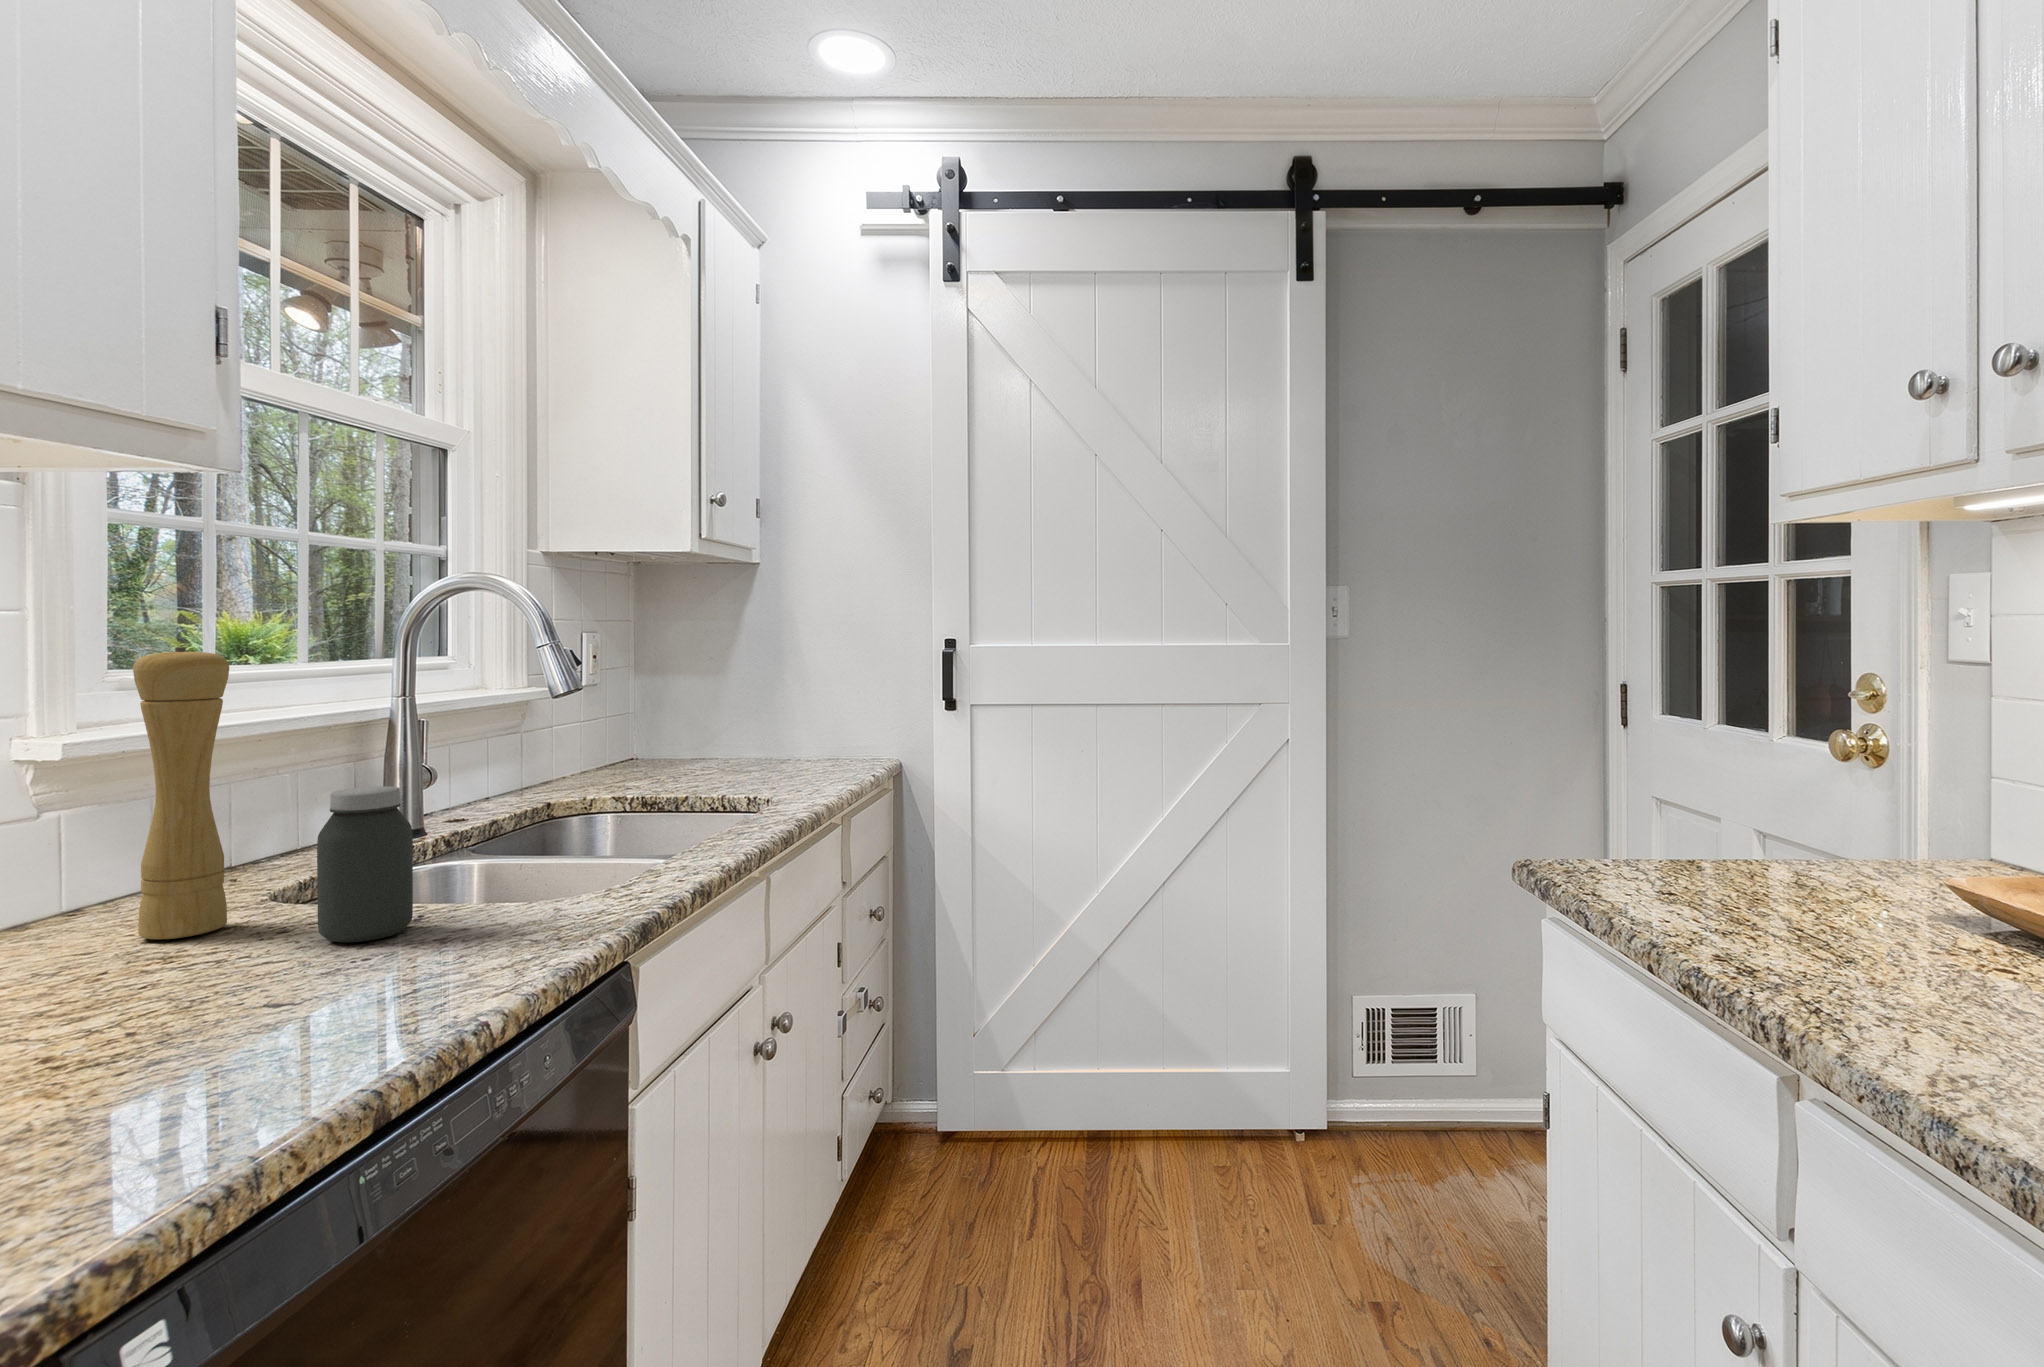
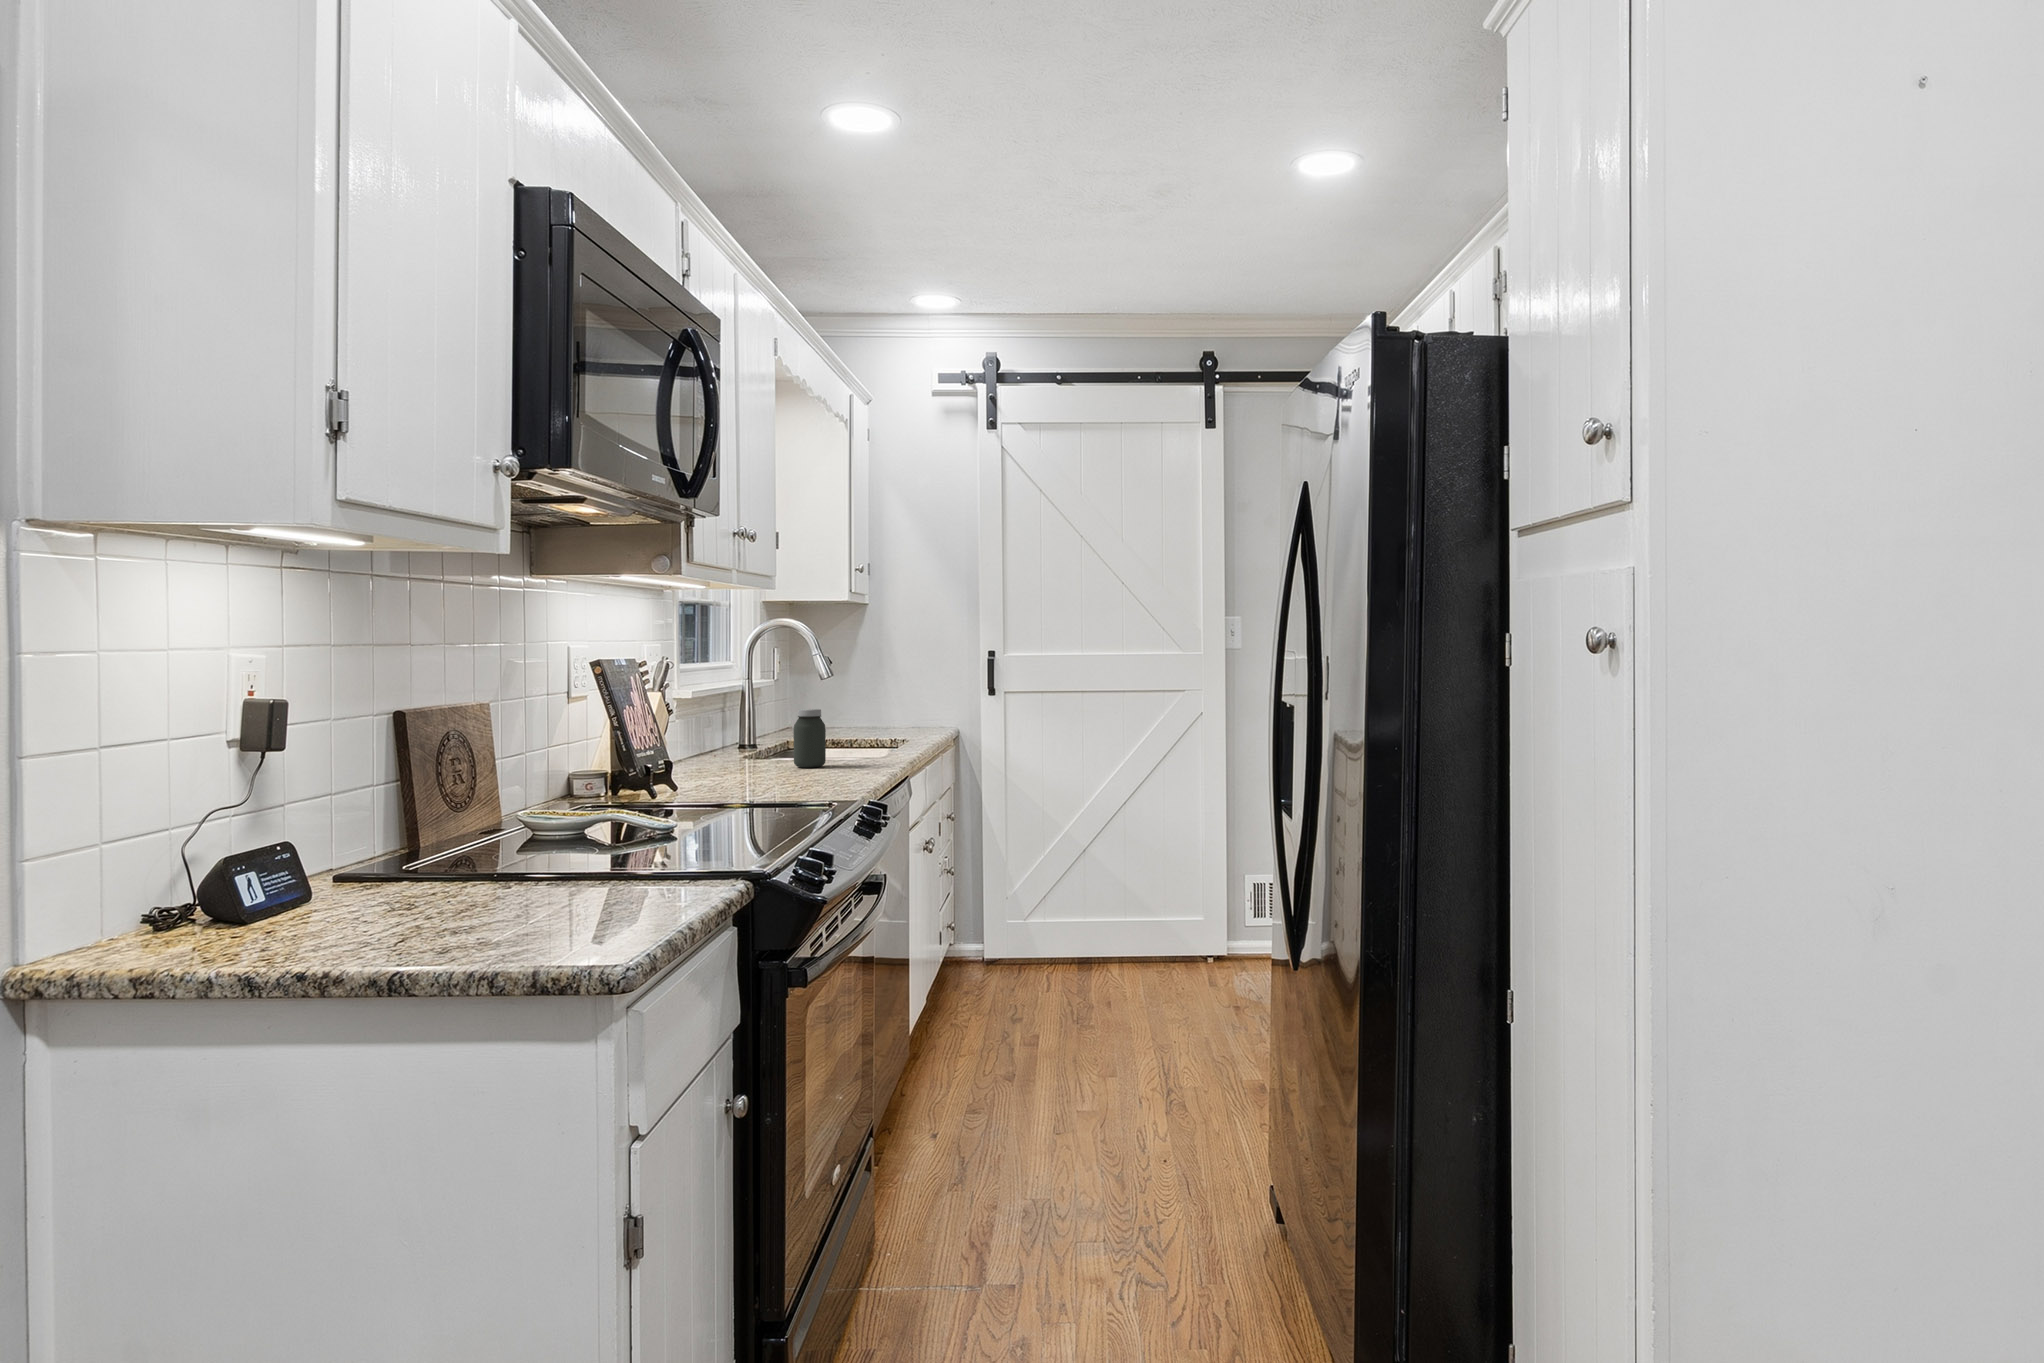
pepper mill: present [133,647,229,939] -> none [719,654,750,767]

